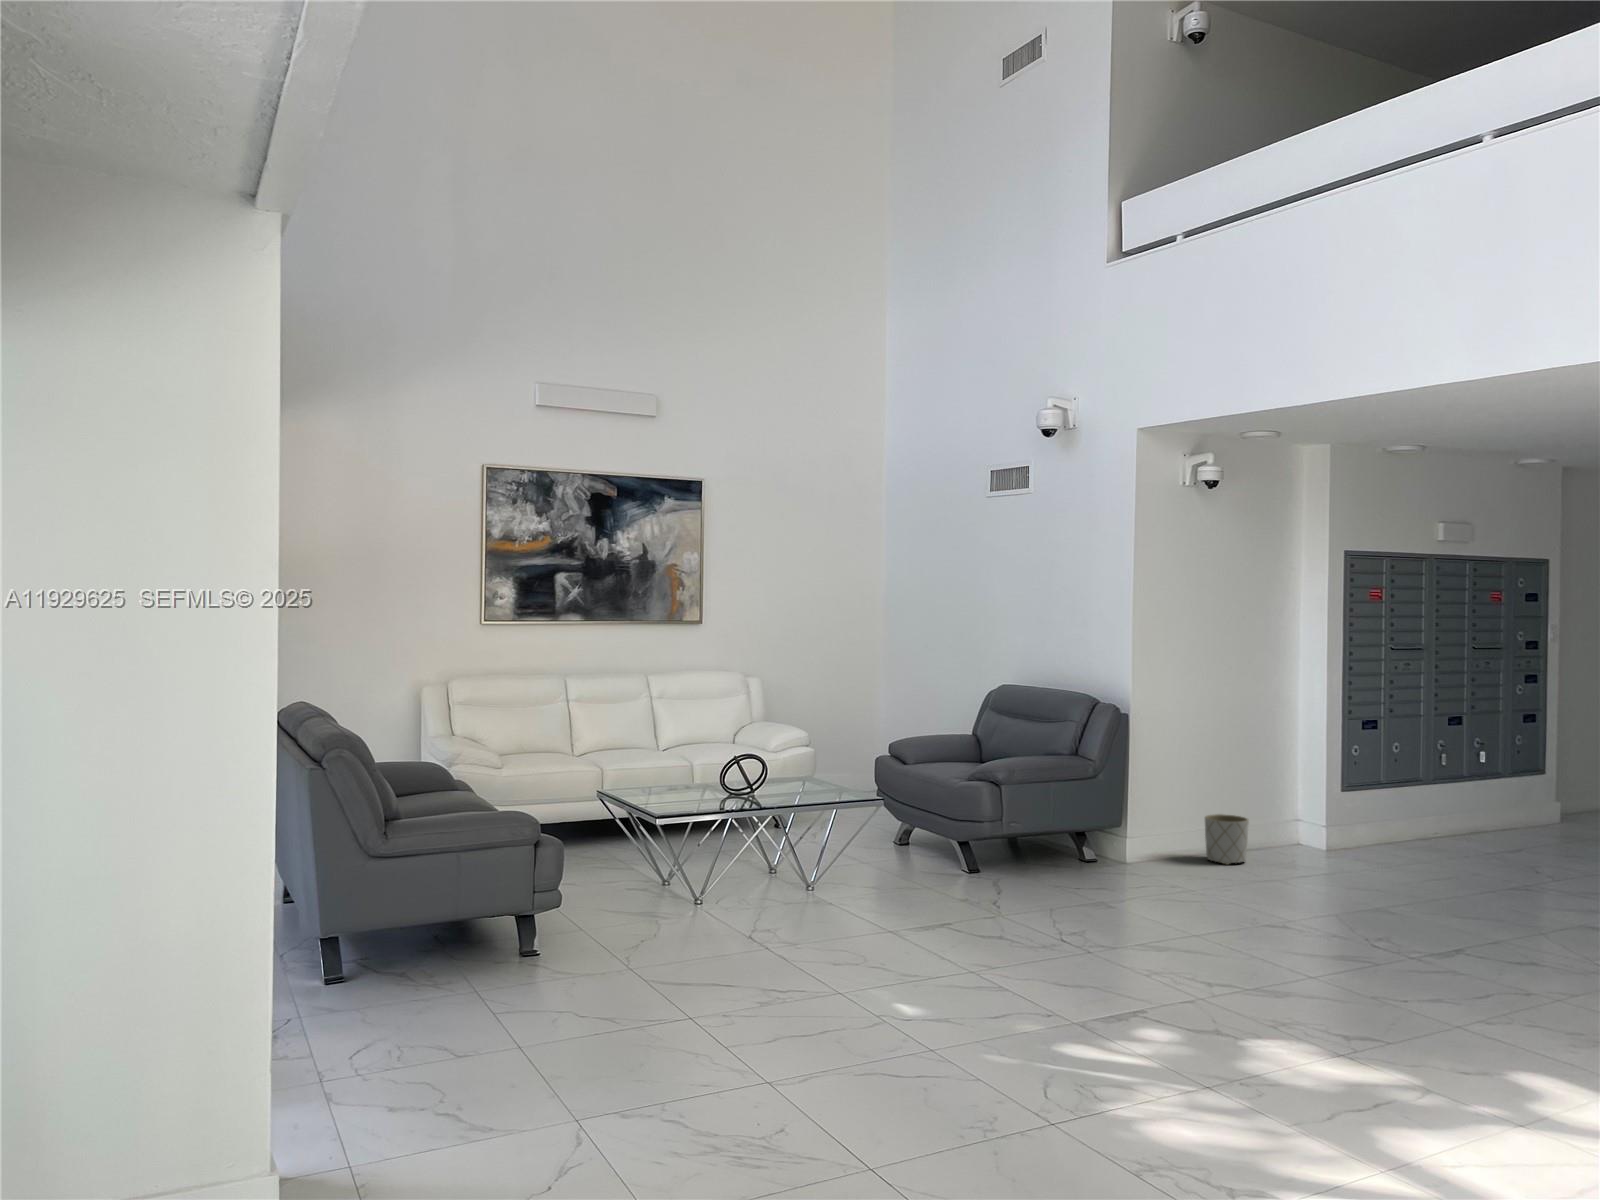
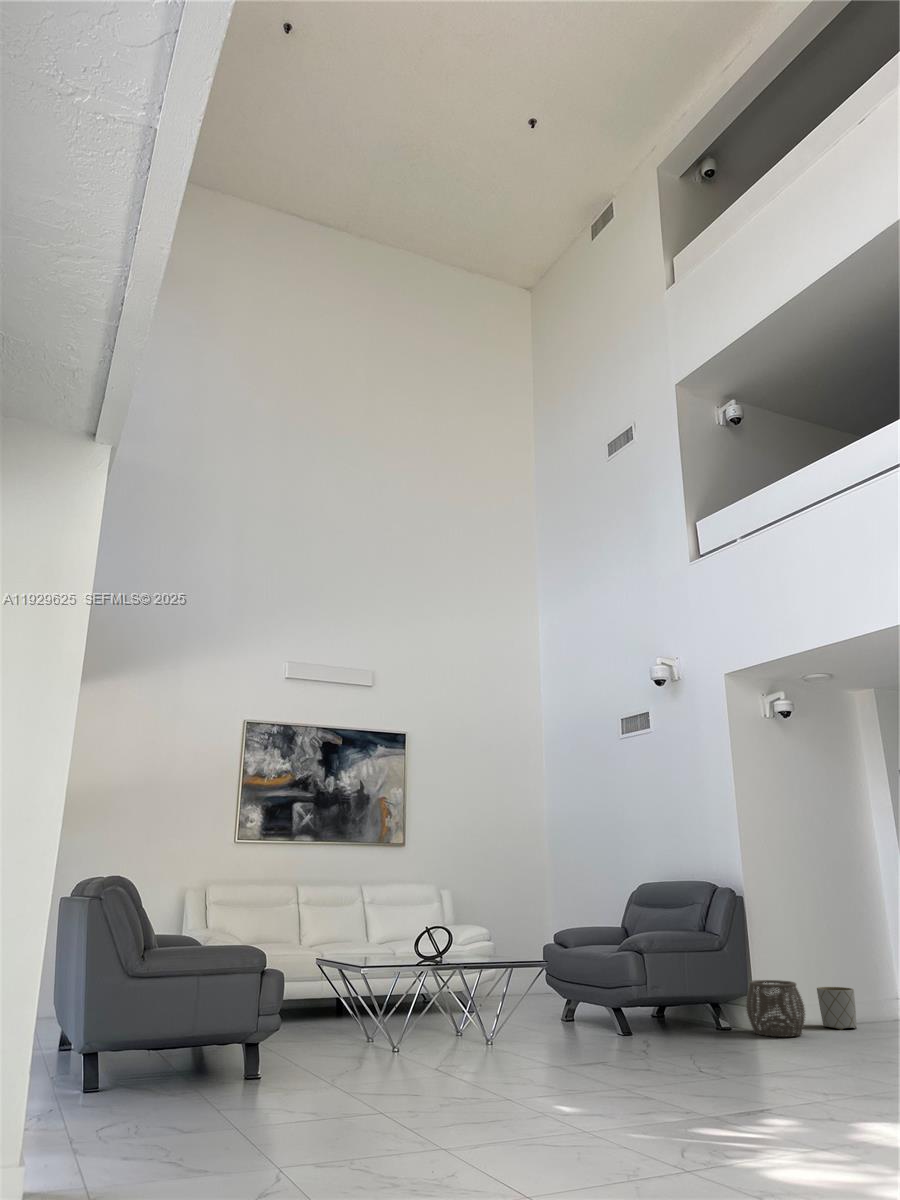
woven basket: none [1117,811,1187,878] -> present [746,980,805,1037]

